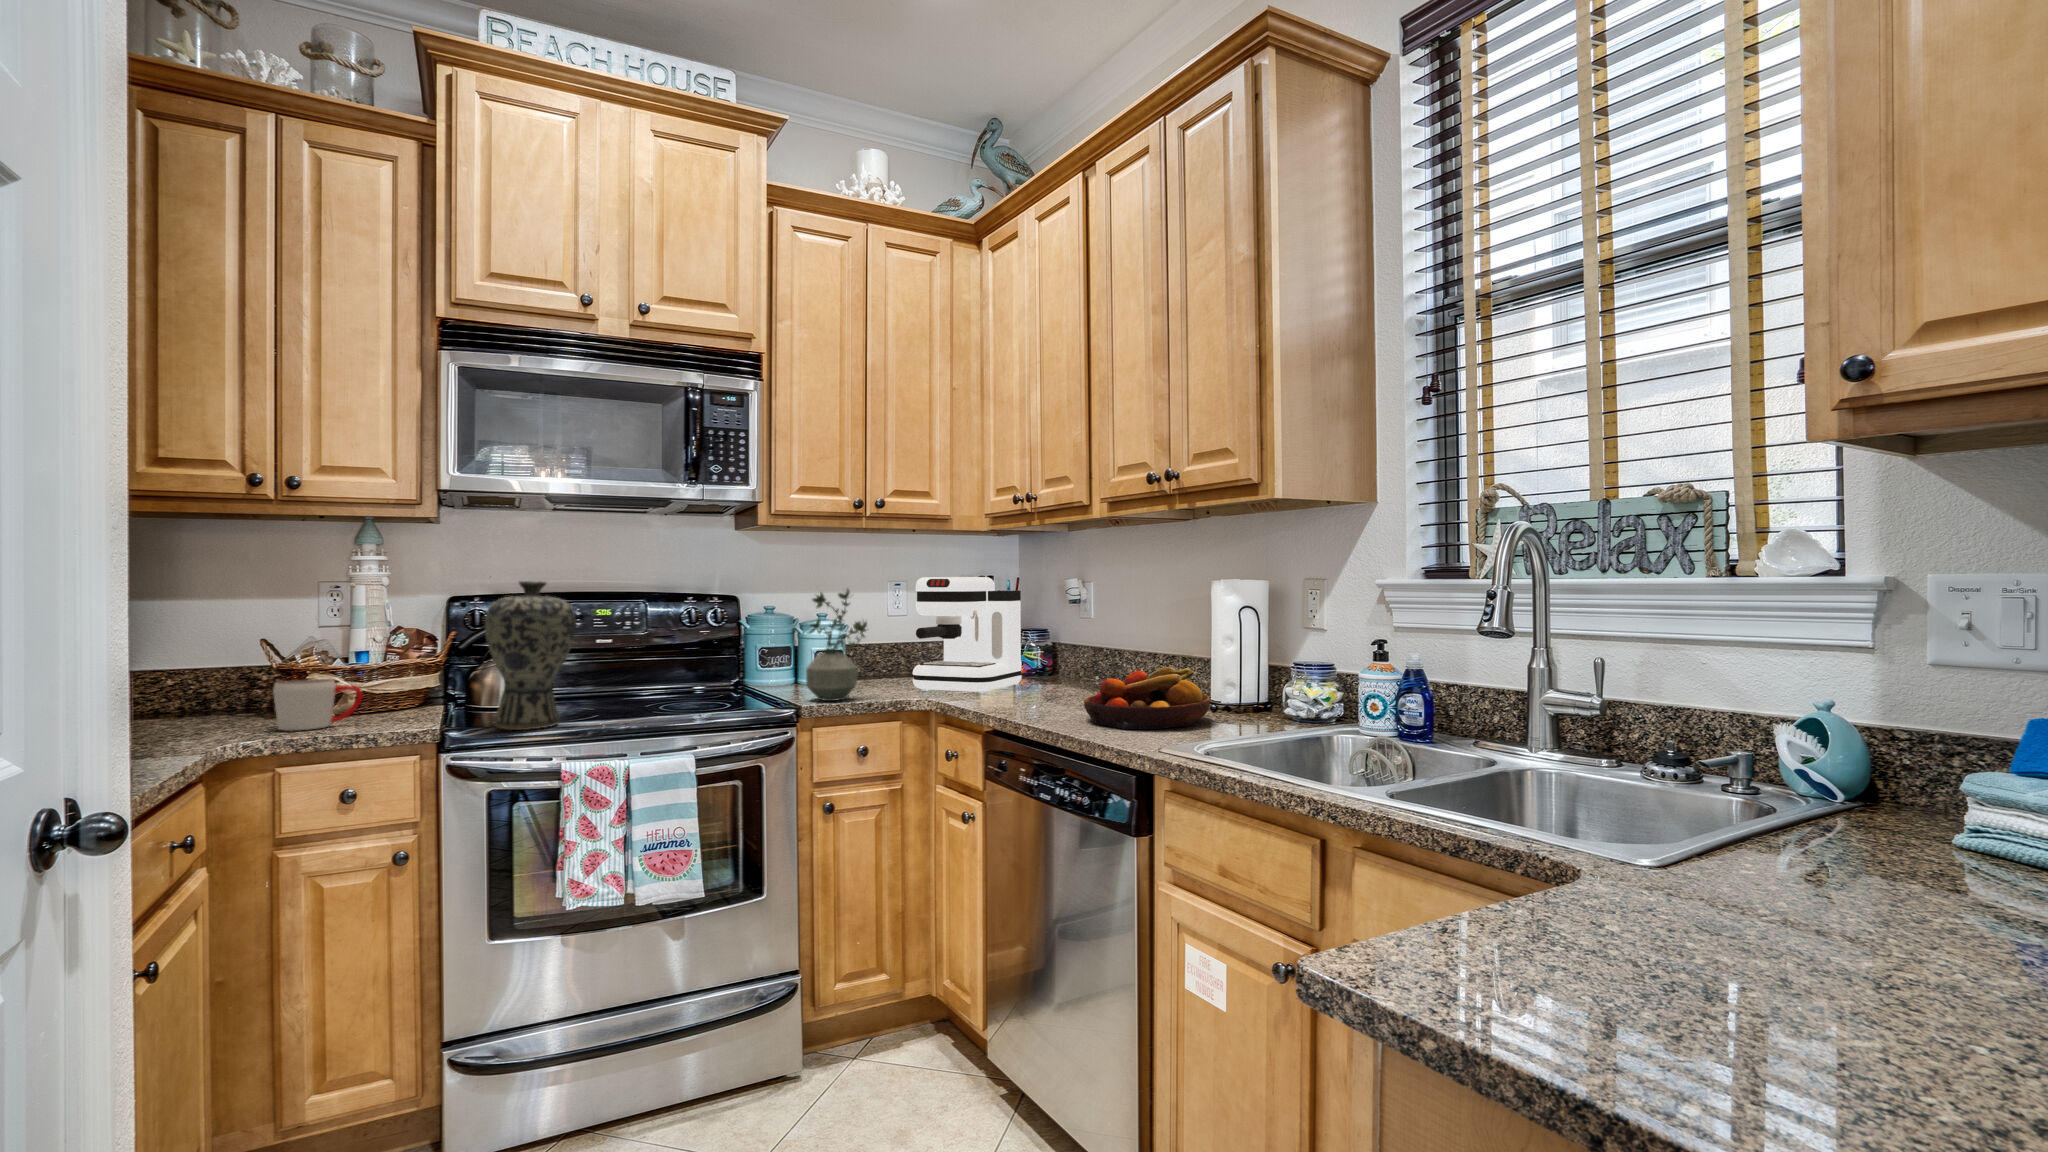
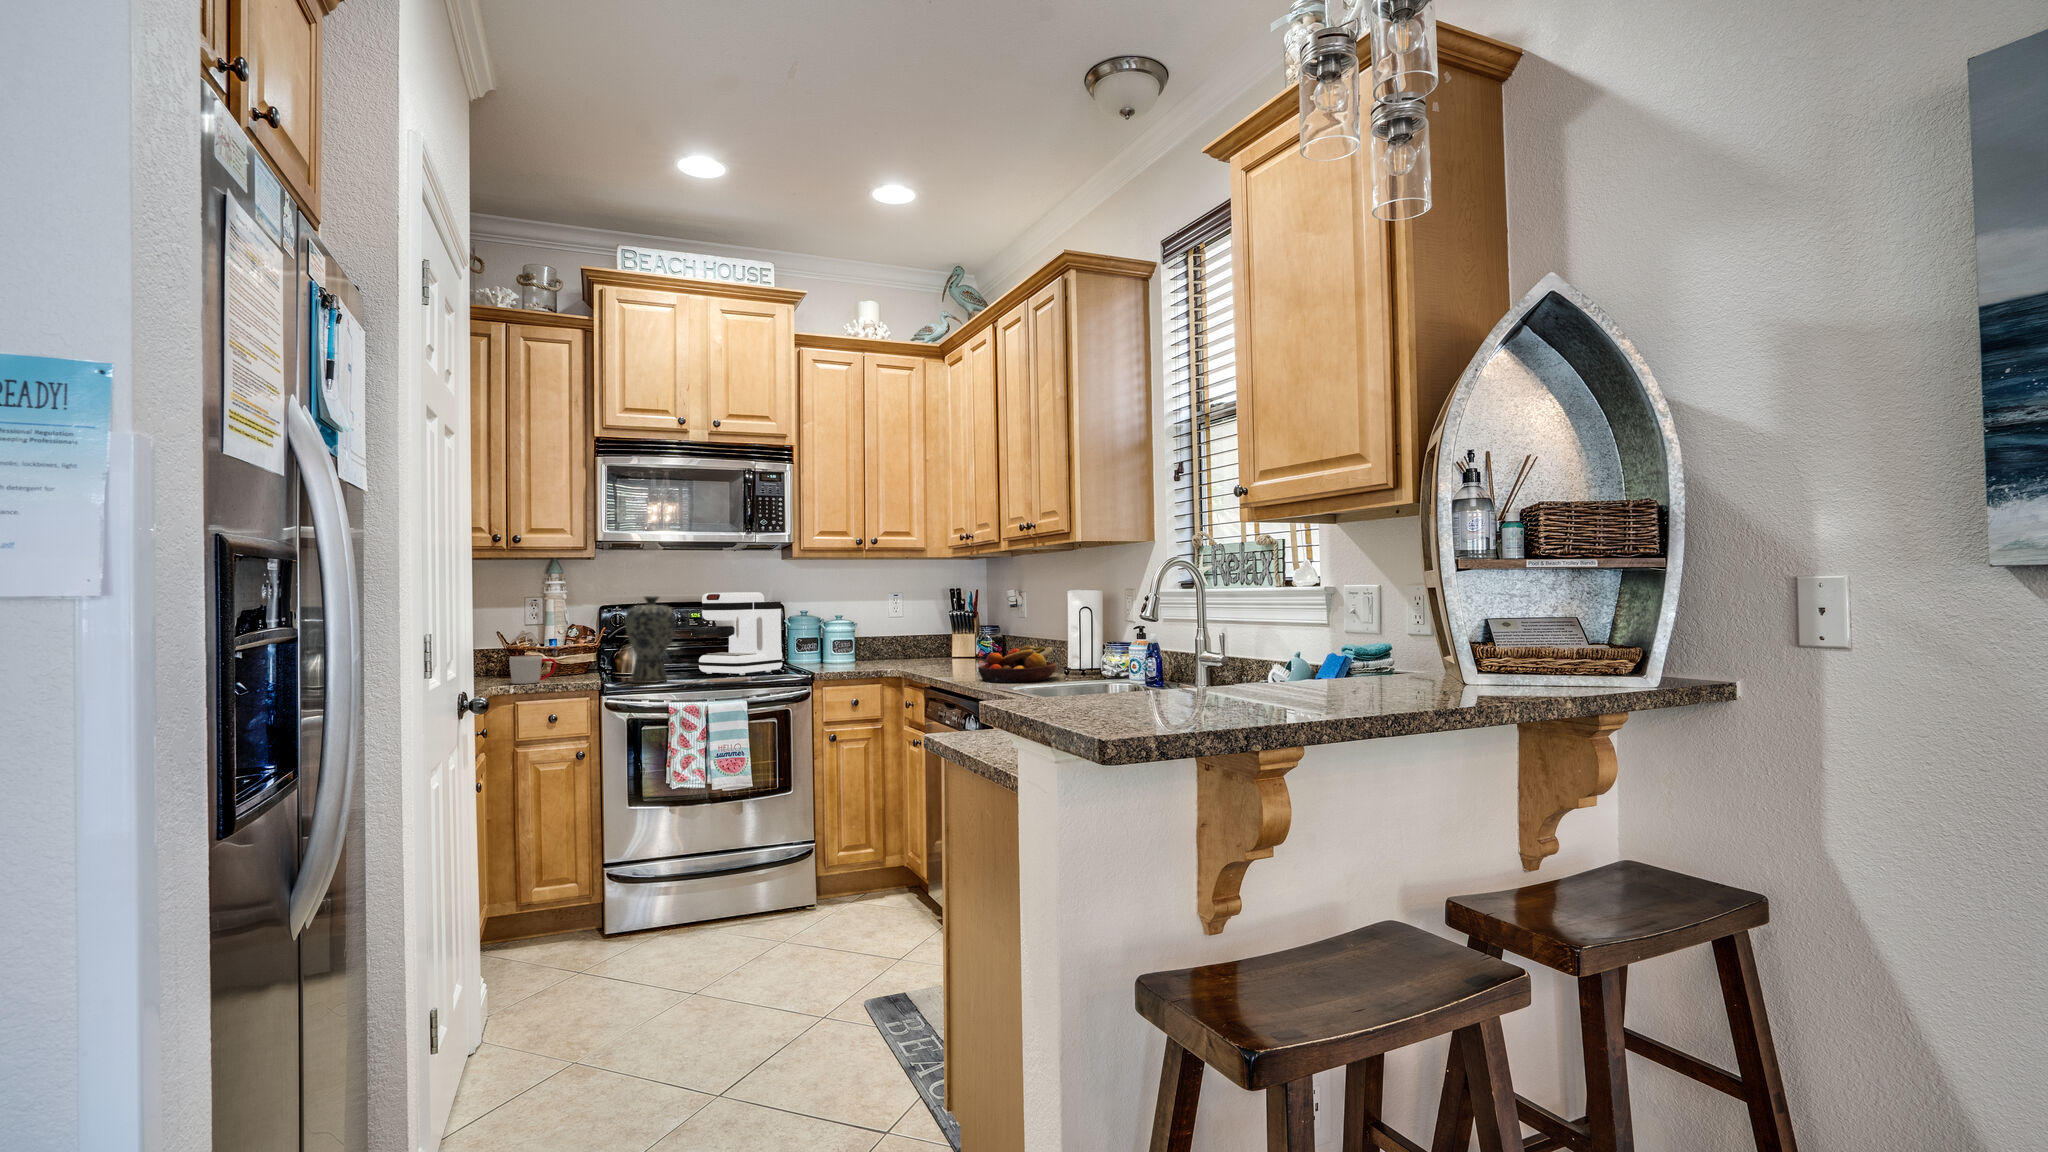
coffee maker: present [913,577,1022,694] -> present [691,592,782,675]
potted plant: present [806,588,867,701] -> none [820,598,862,671]

